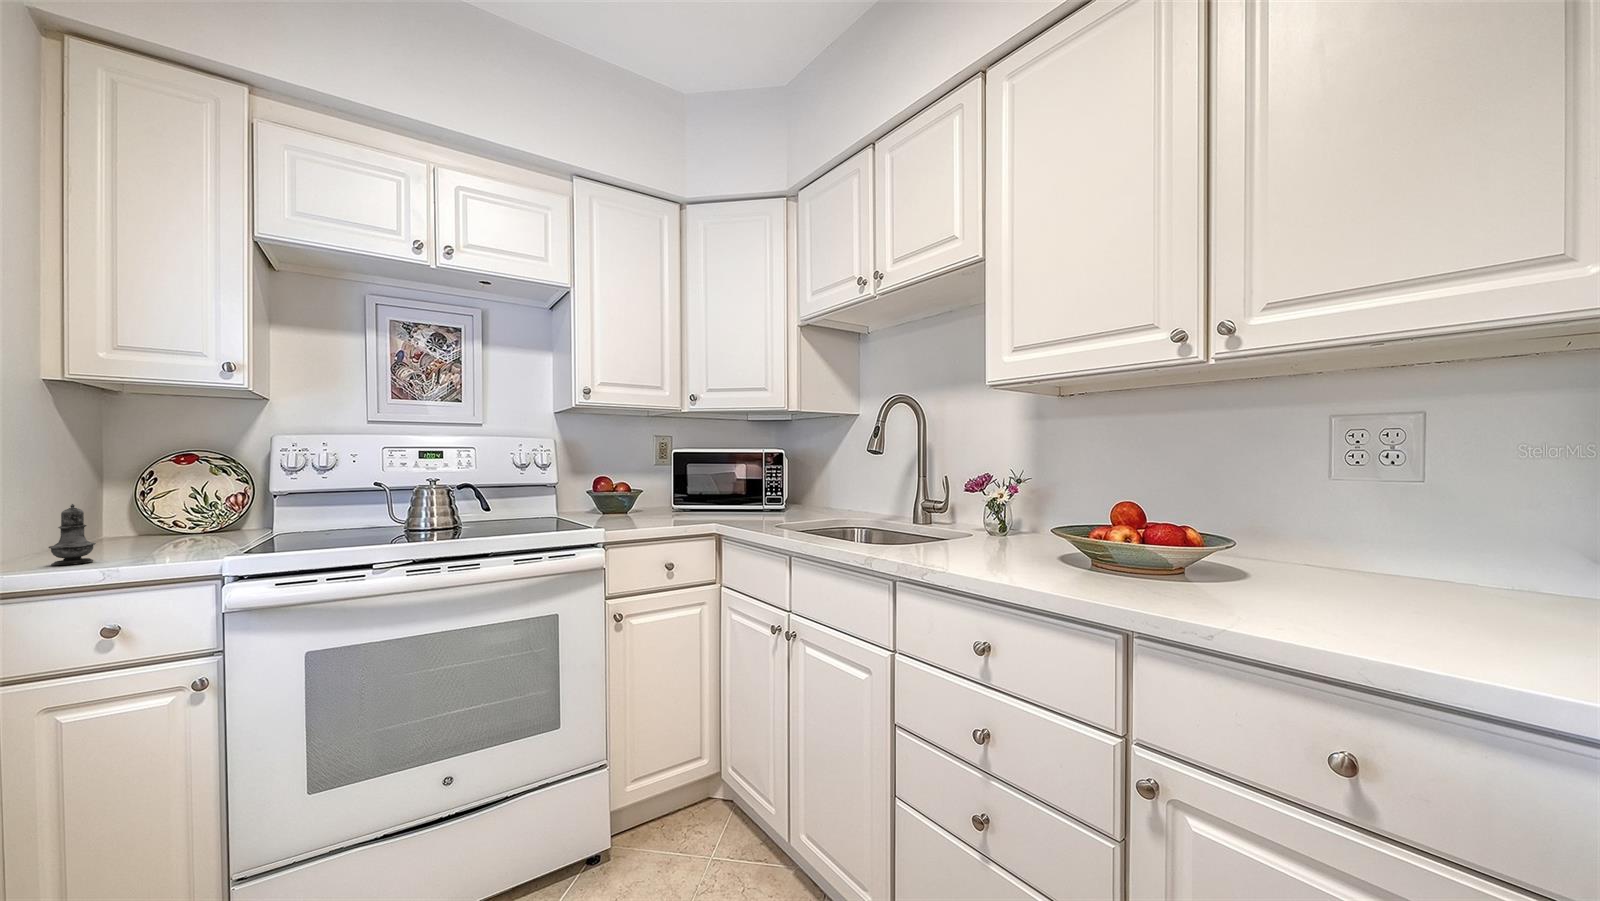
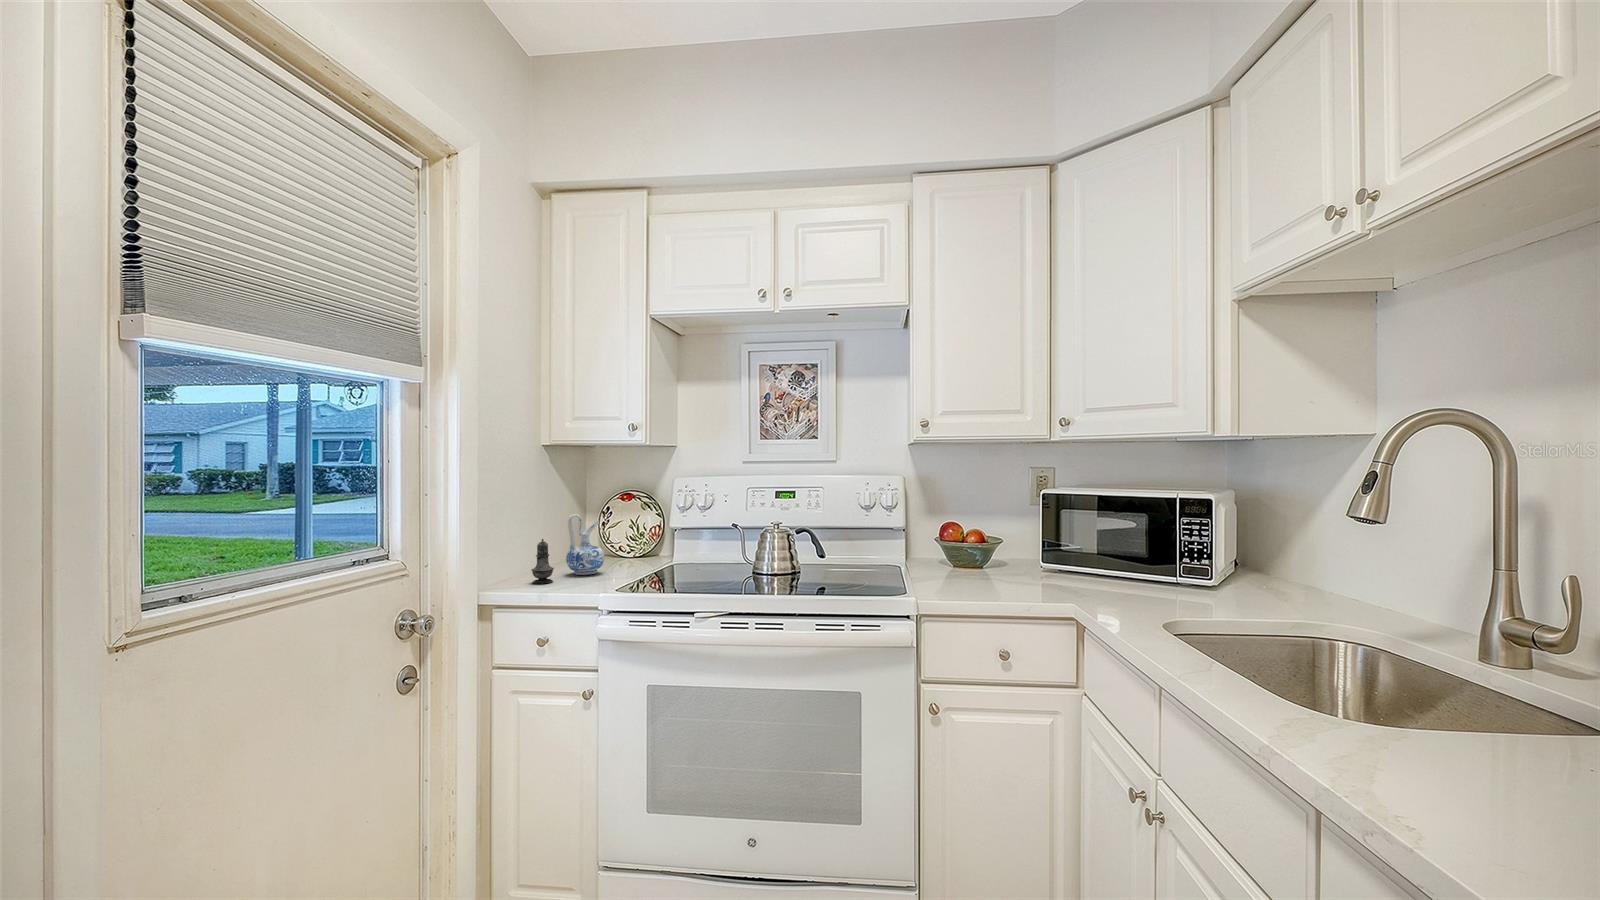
ceramic pitcher: none [104,473,176,552] -> present [566,514,604,575]

